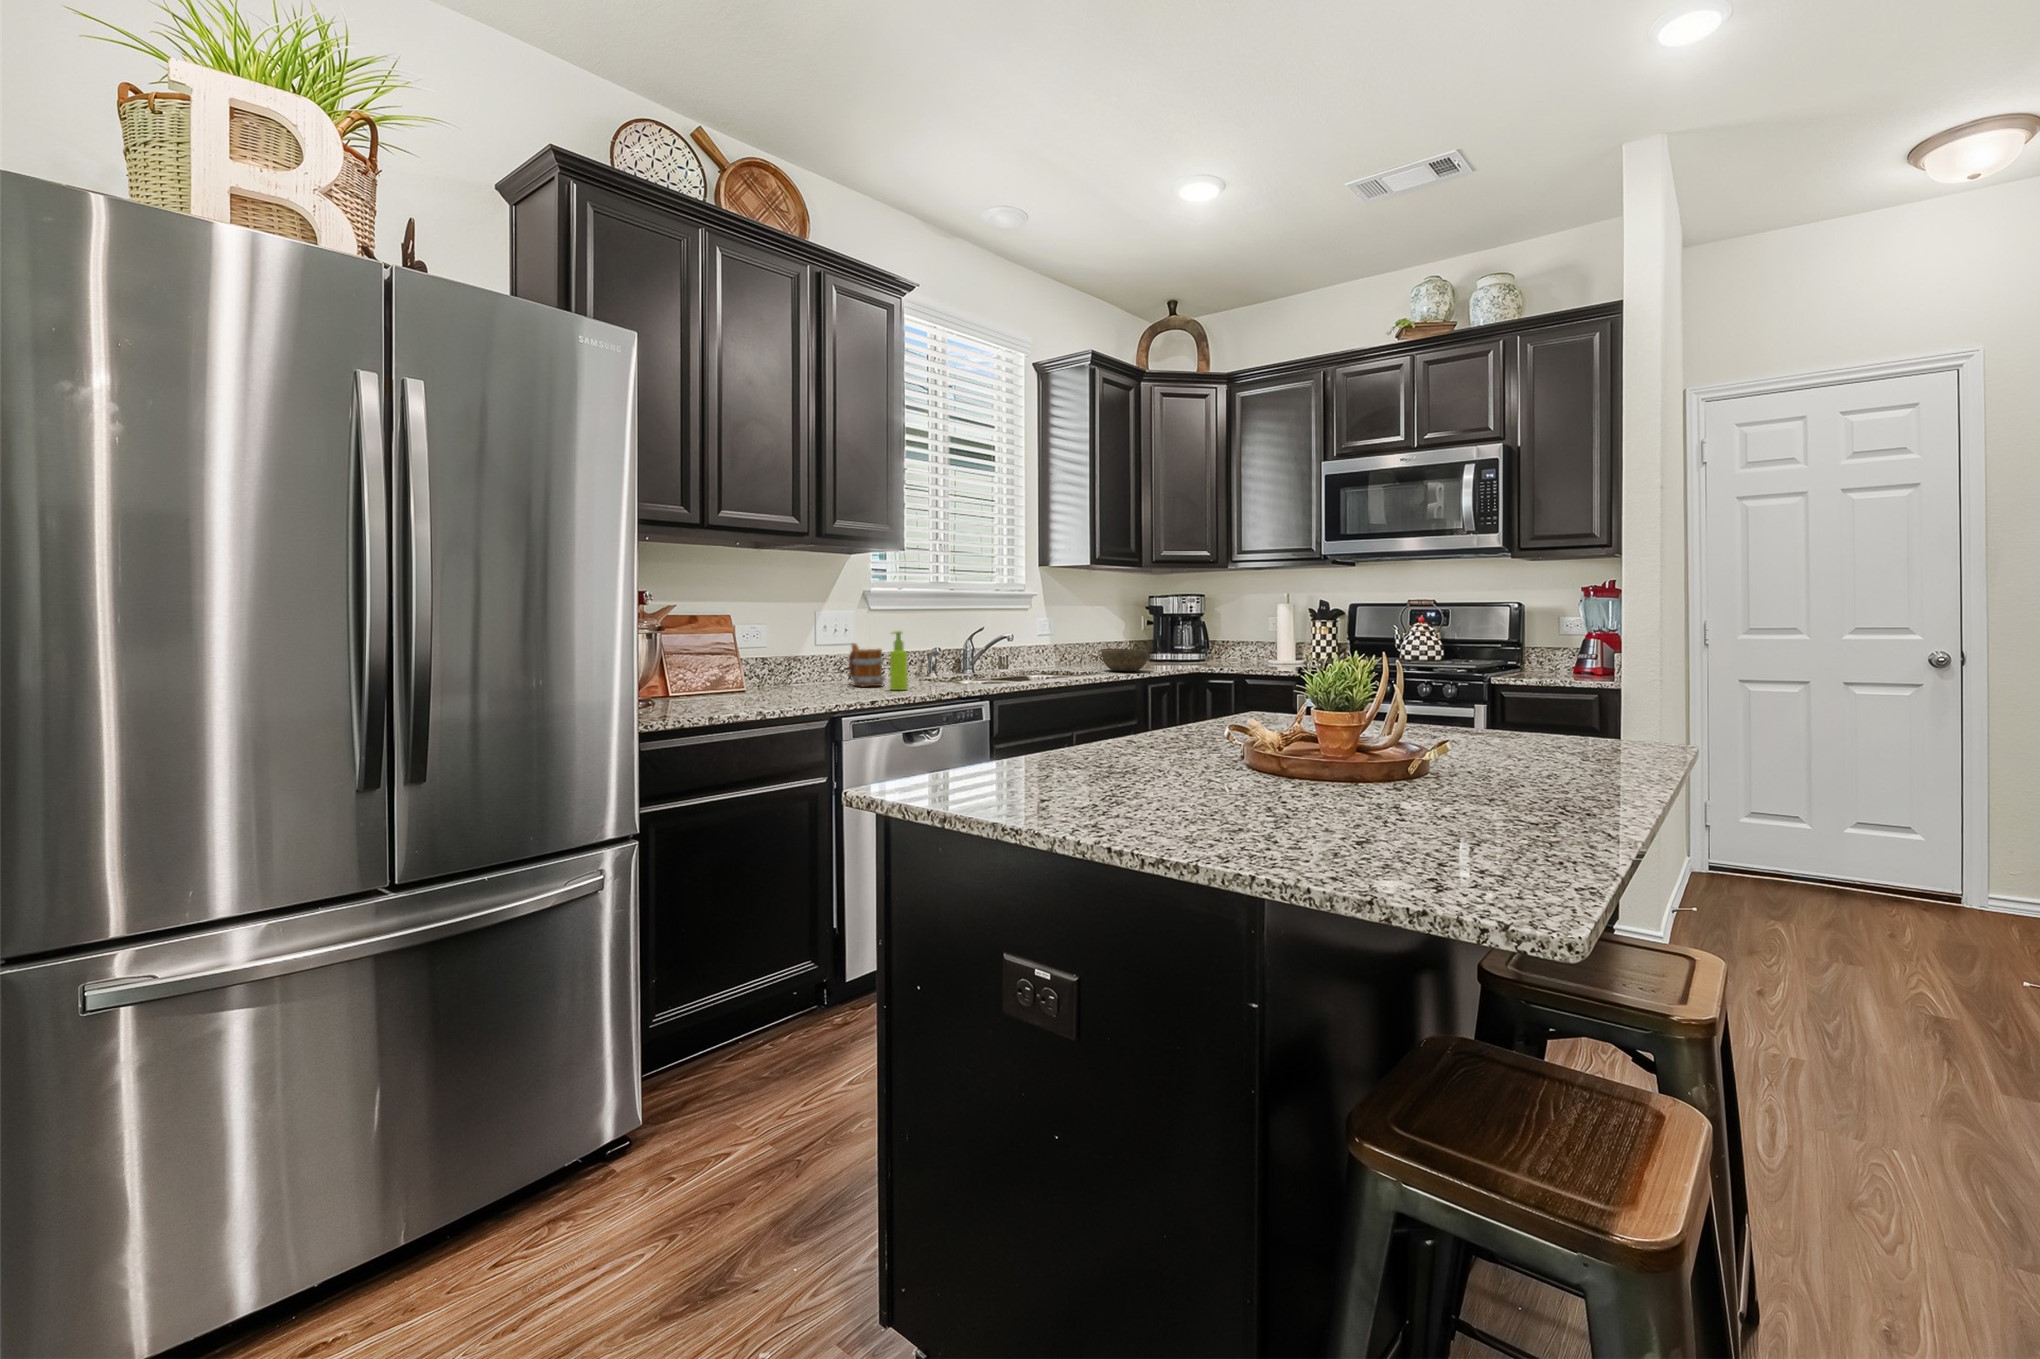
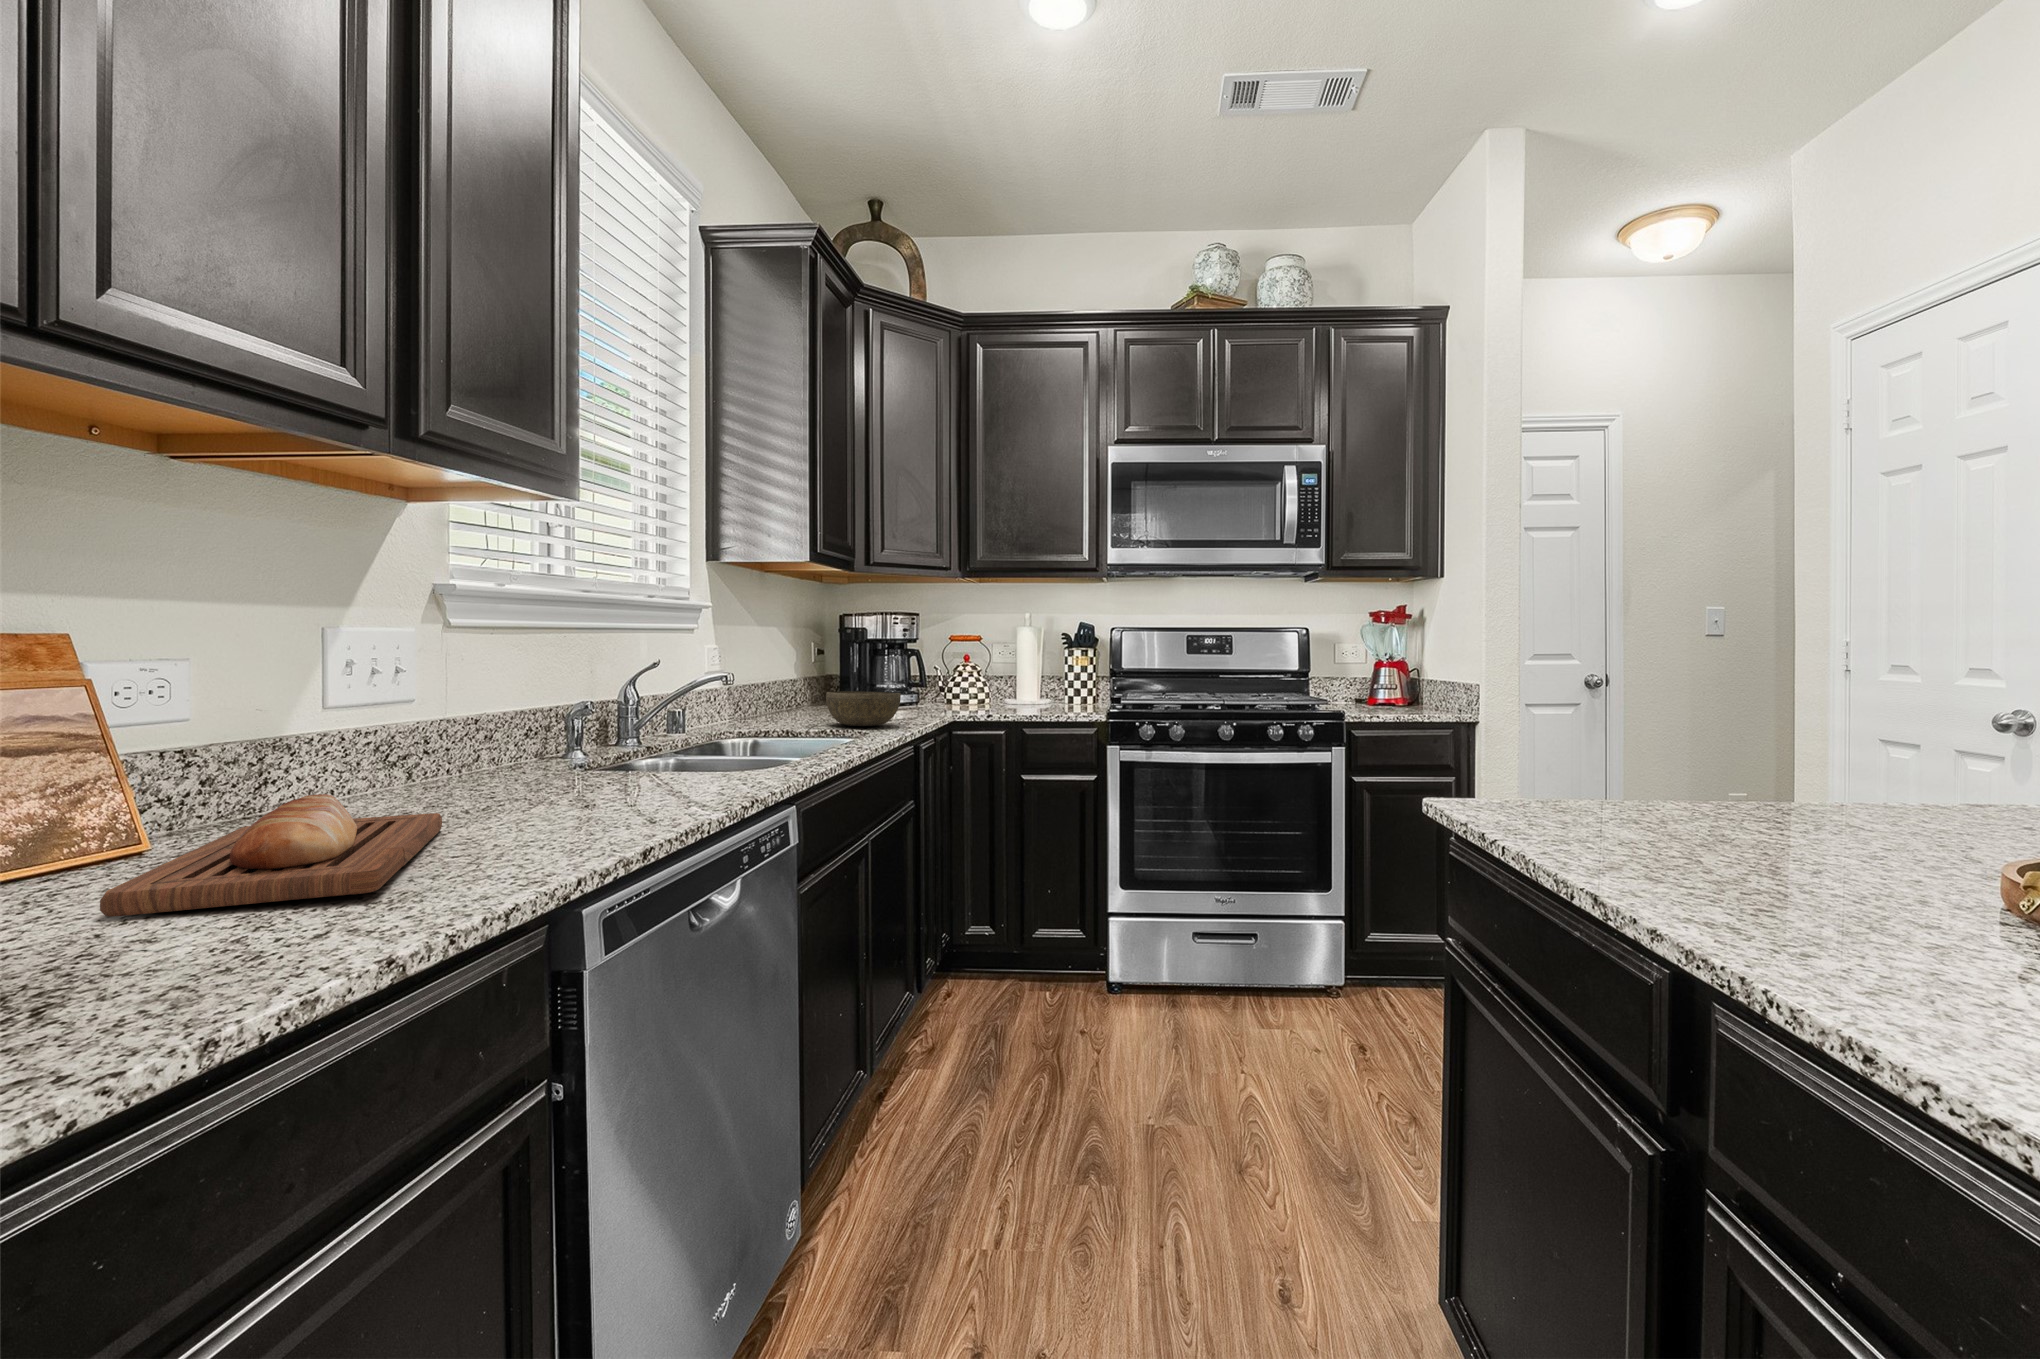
soap dispenser: present [890,631,908,690] -> none [586,672,630,806]
mug: present [848,643,885,686] -> none [439,699,547,802]
bread loaf: none [717,674,828,700] -> present [100,794,442,917]

